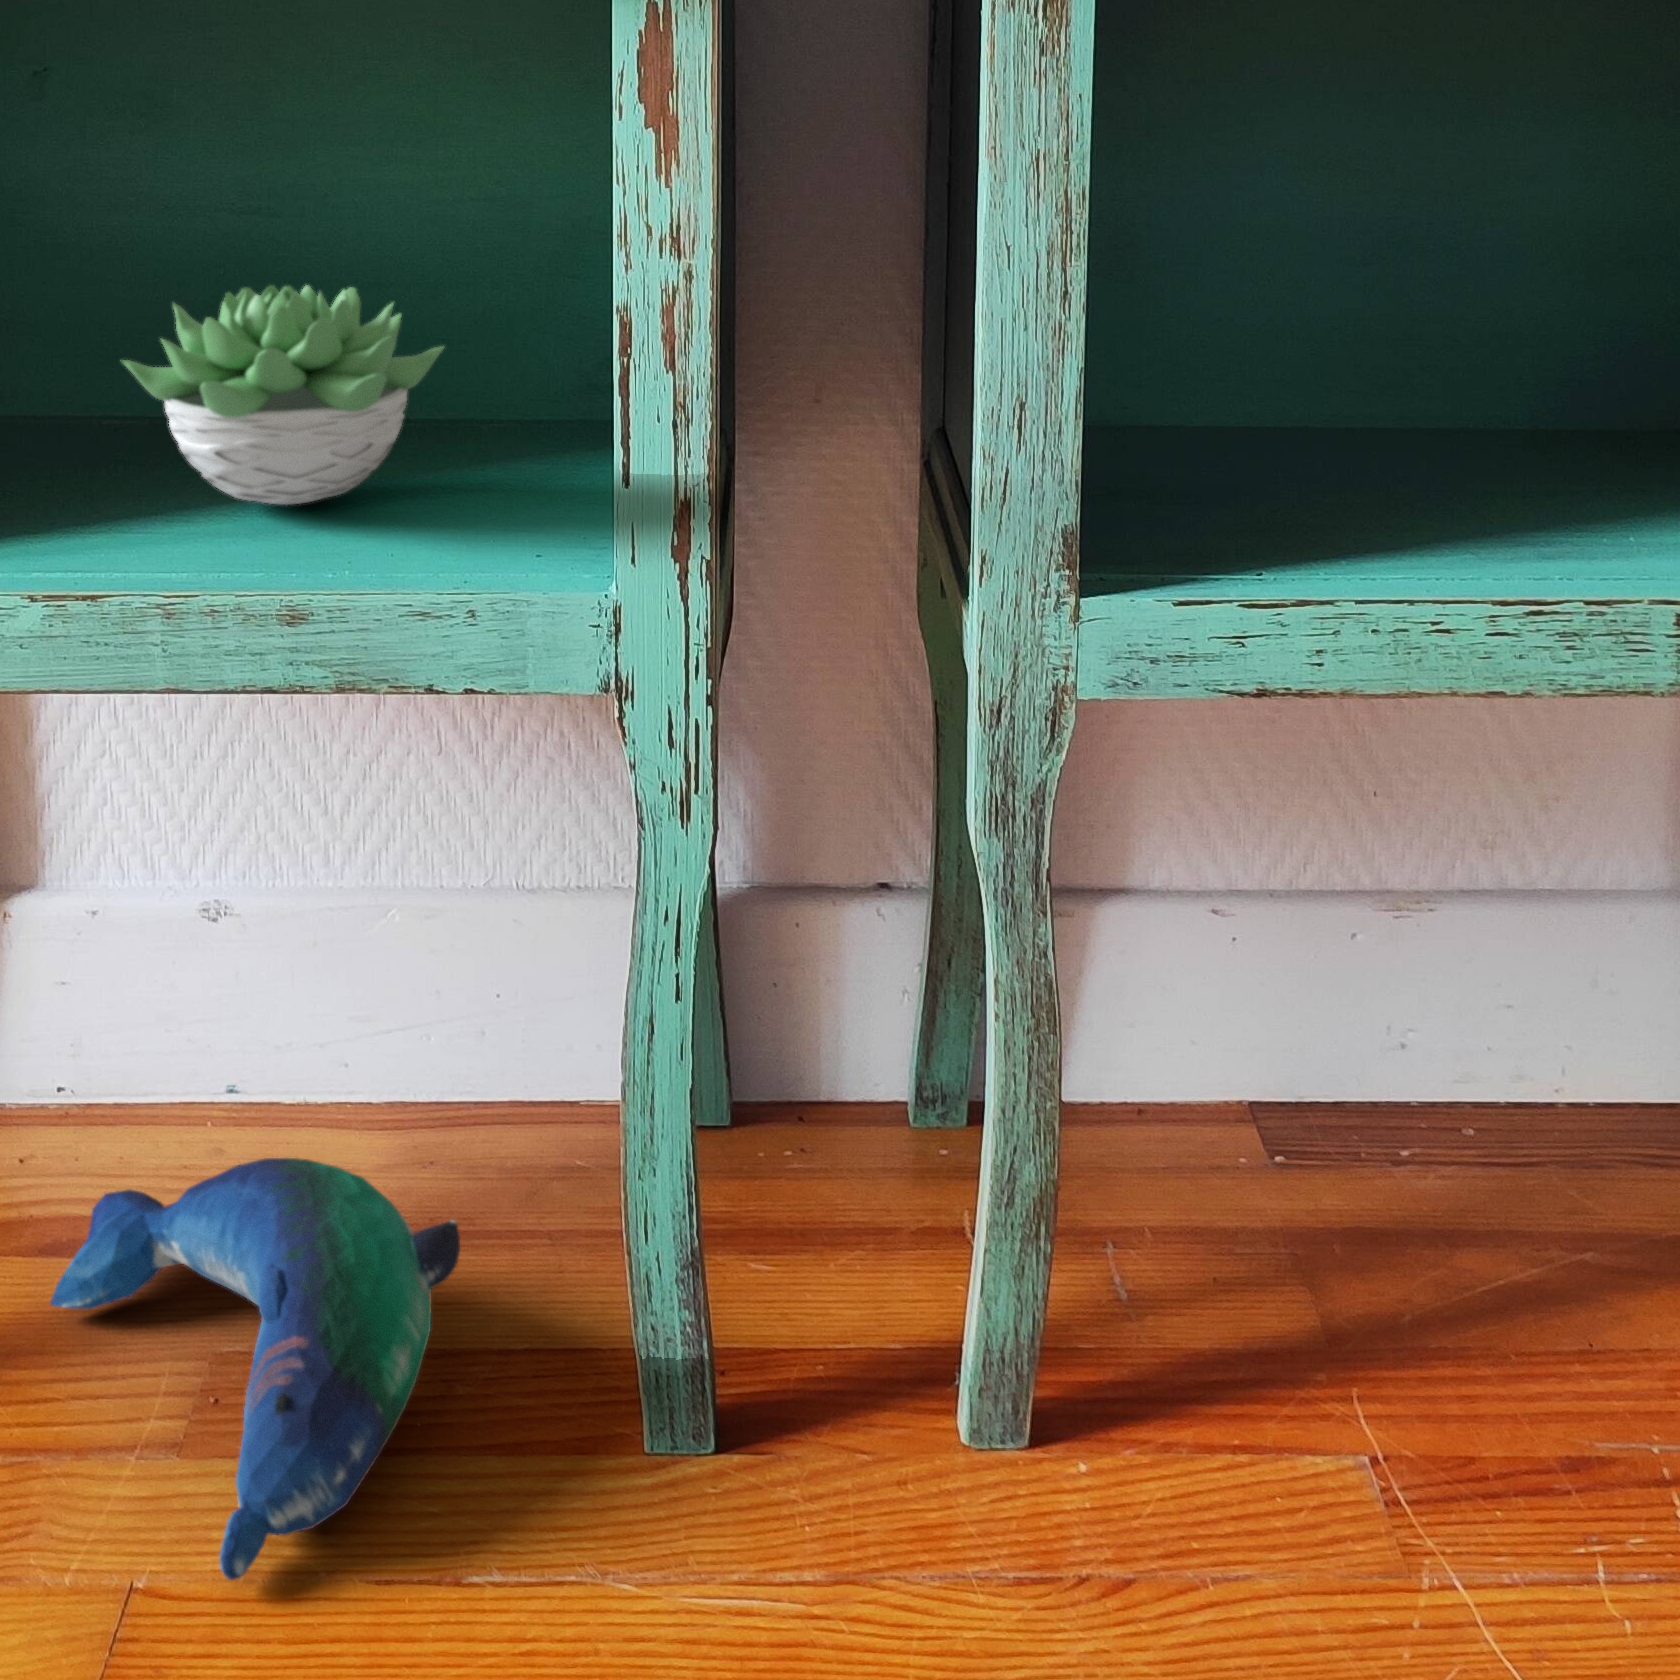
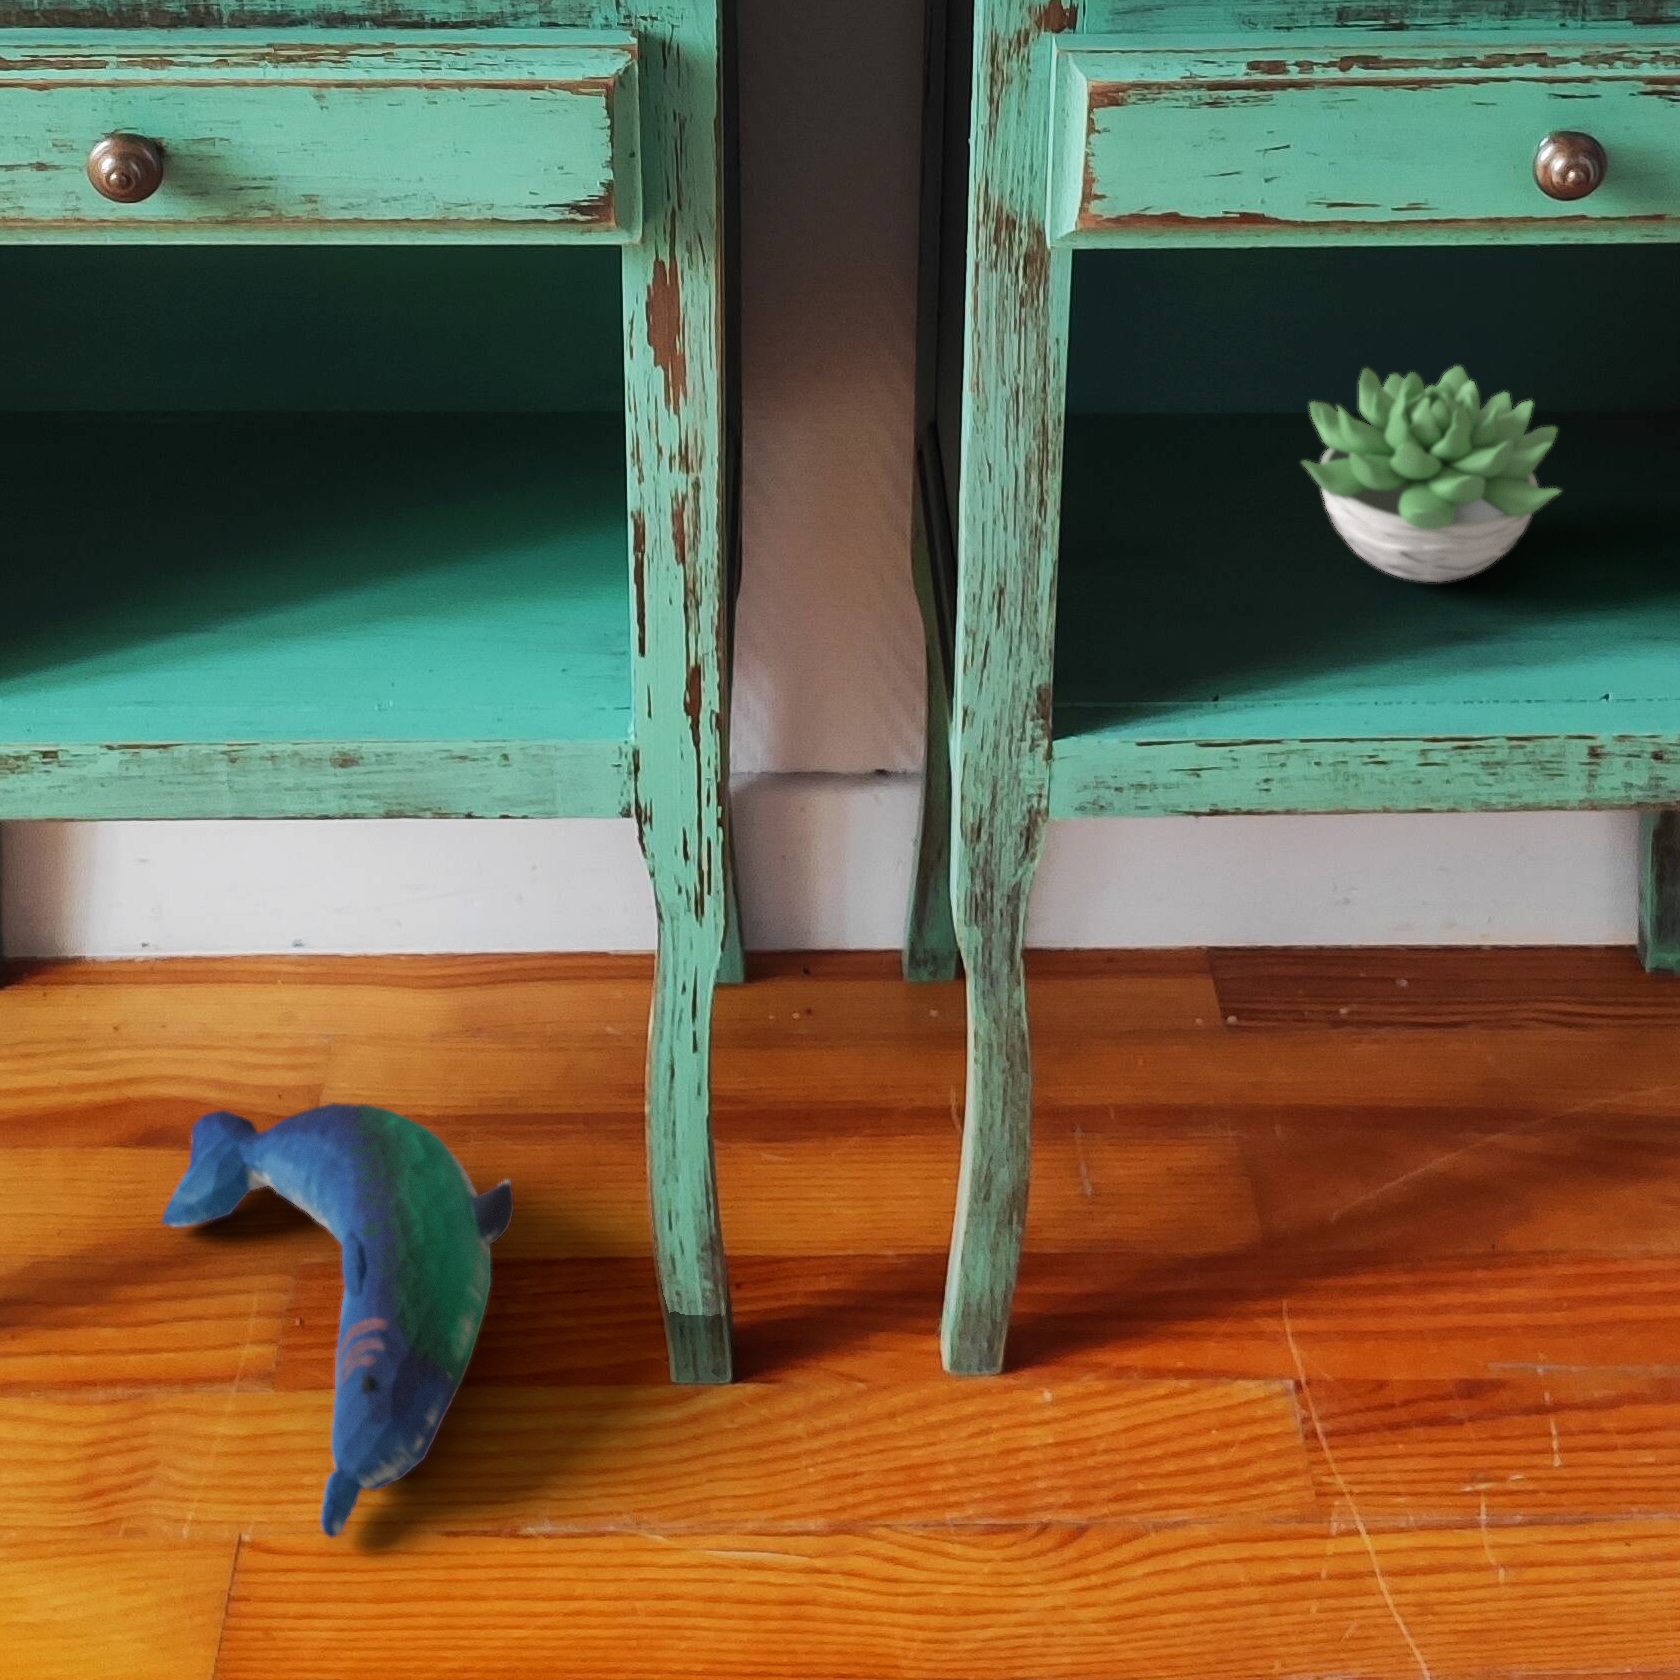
succulent plant: present [122,285,444,505] -> present [1303,366,1560,582]

